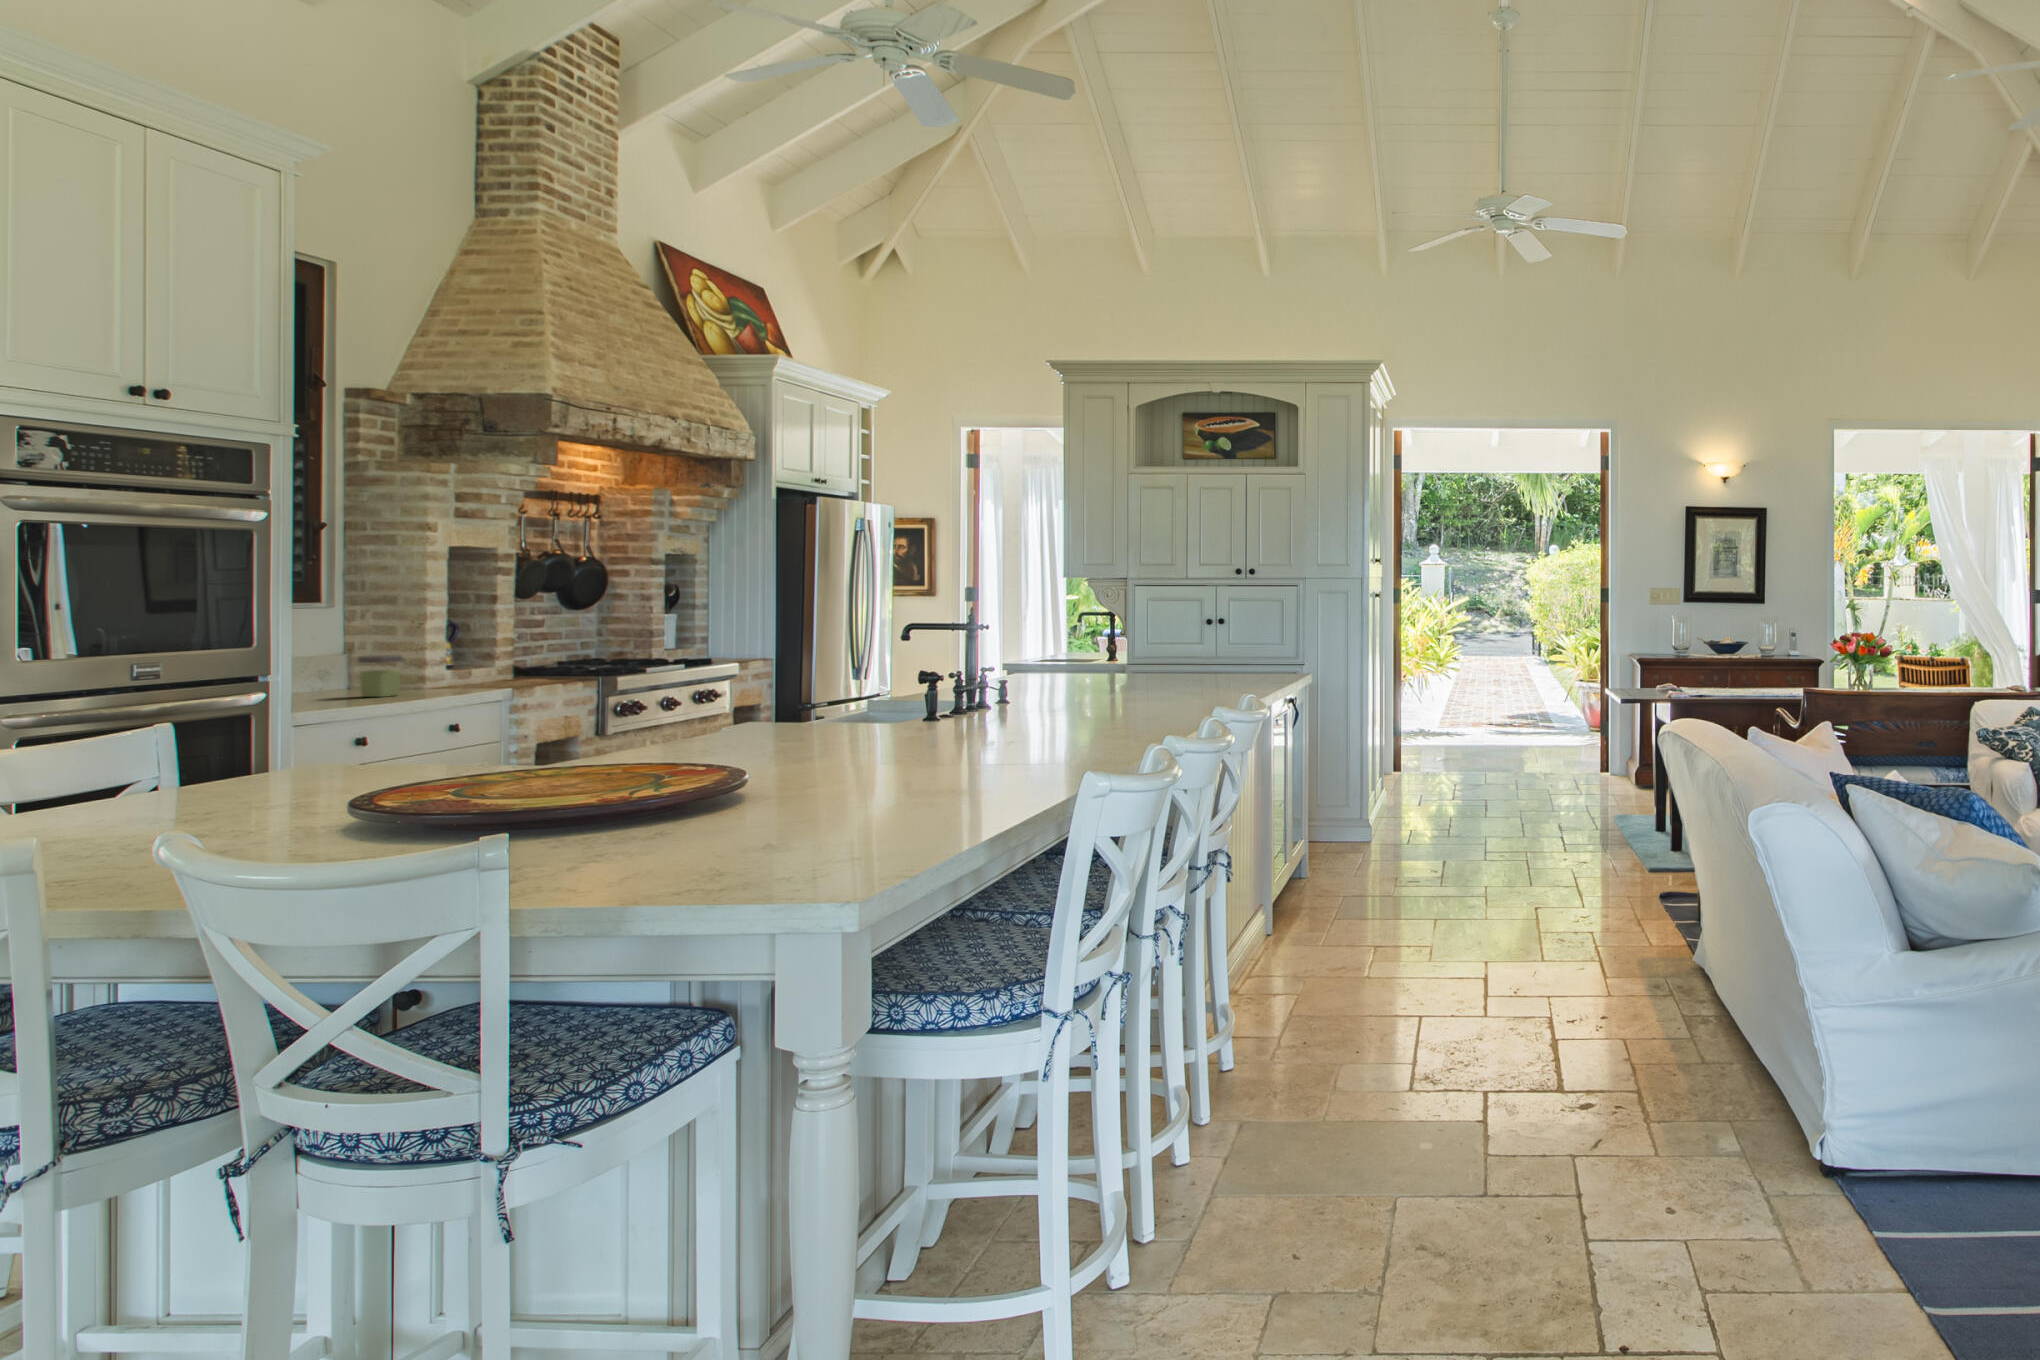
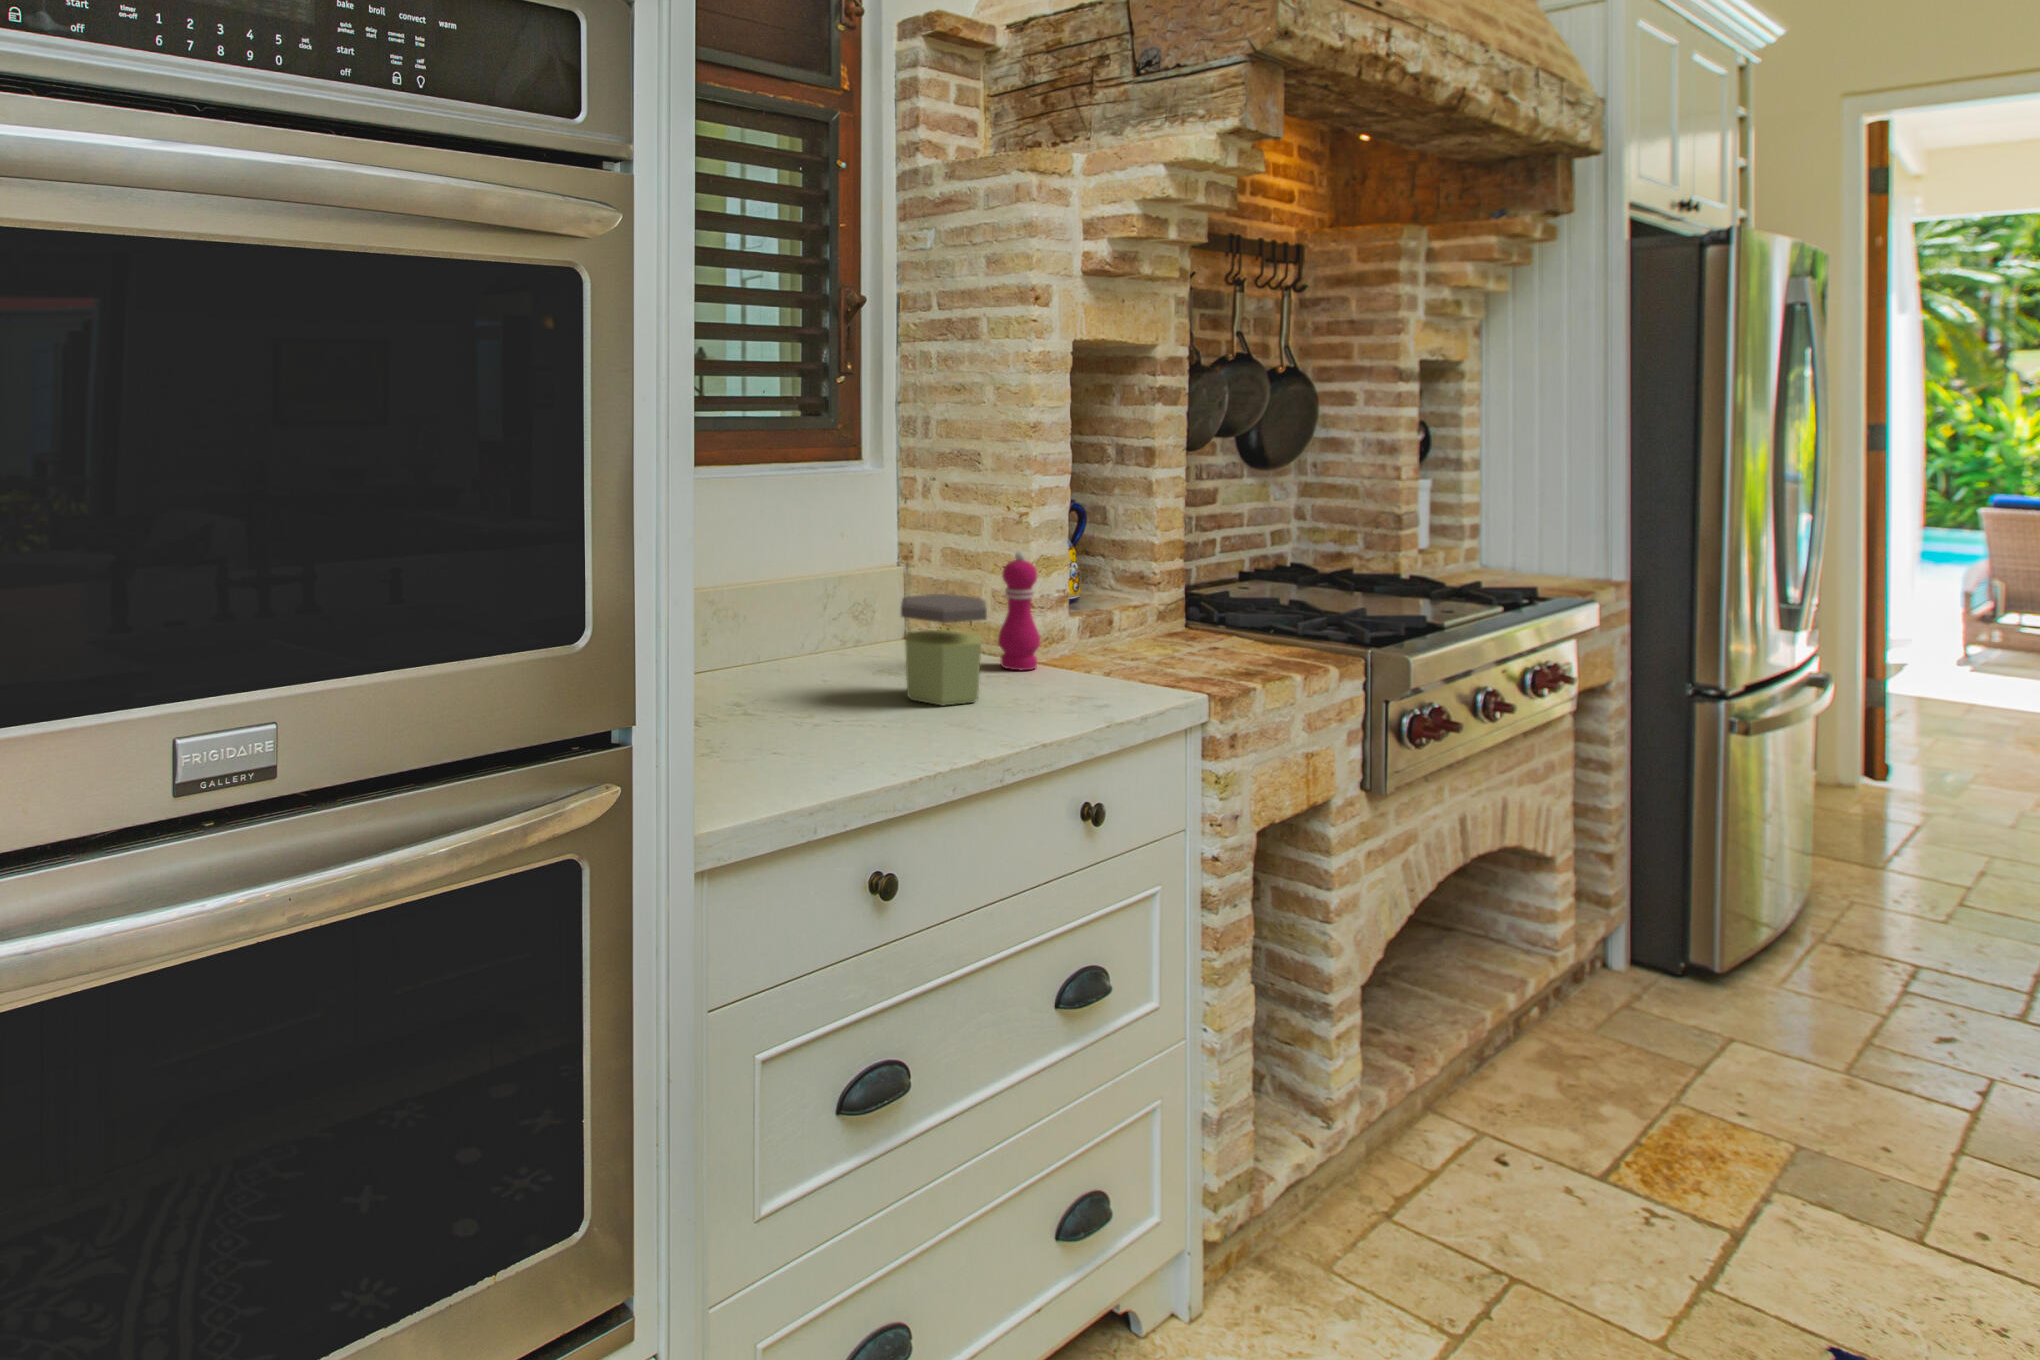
pepper mill: none [407,639,430,690] -> present [998,551,1040,670]

